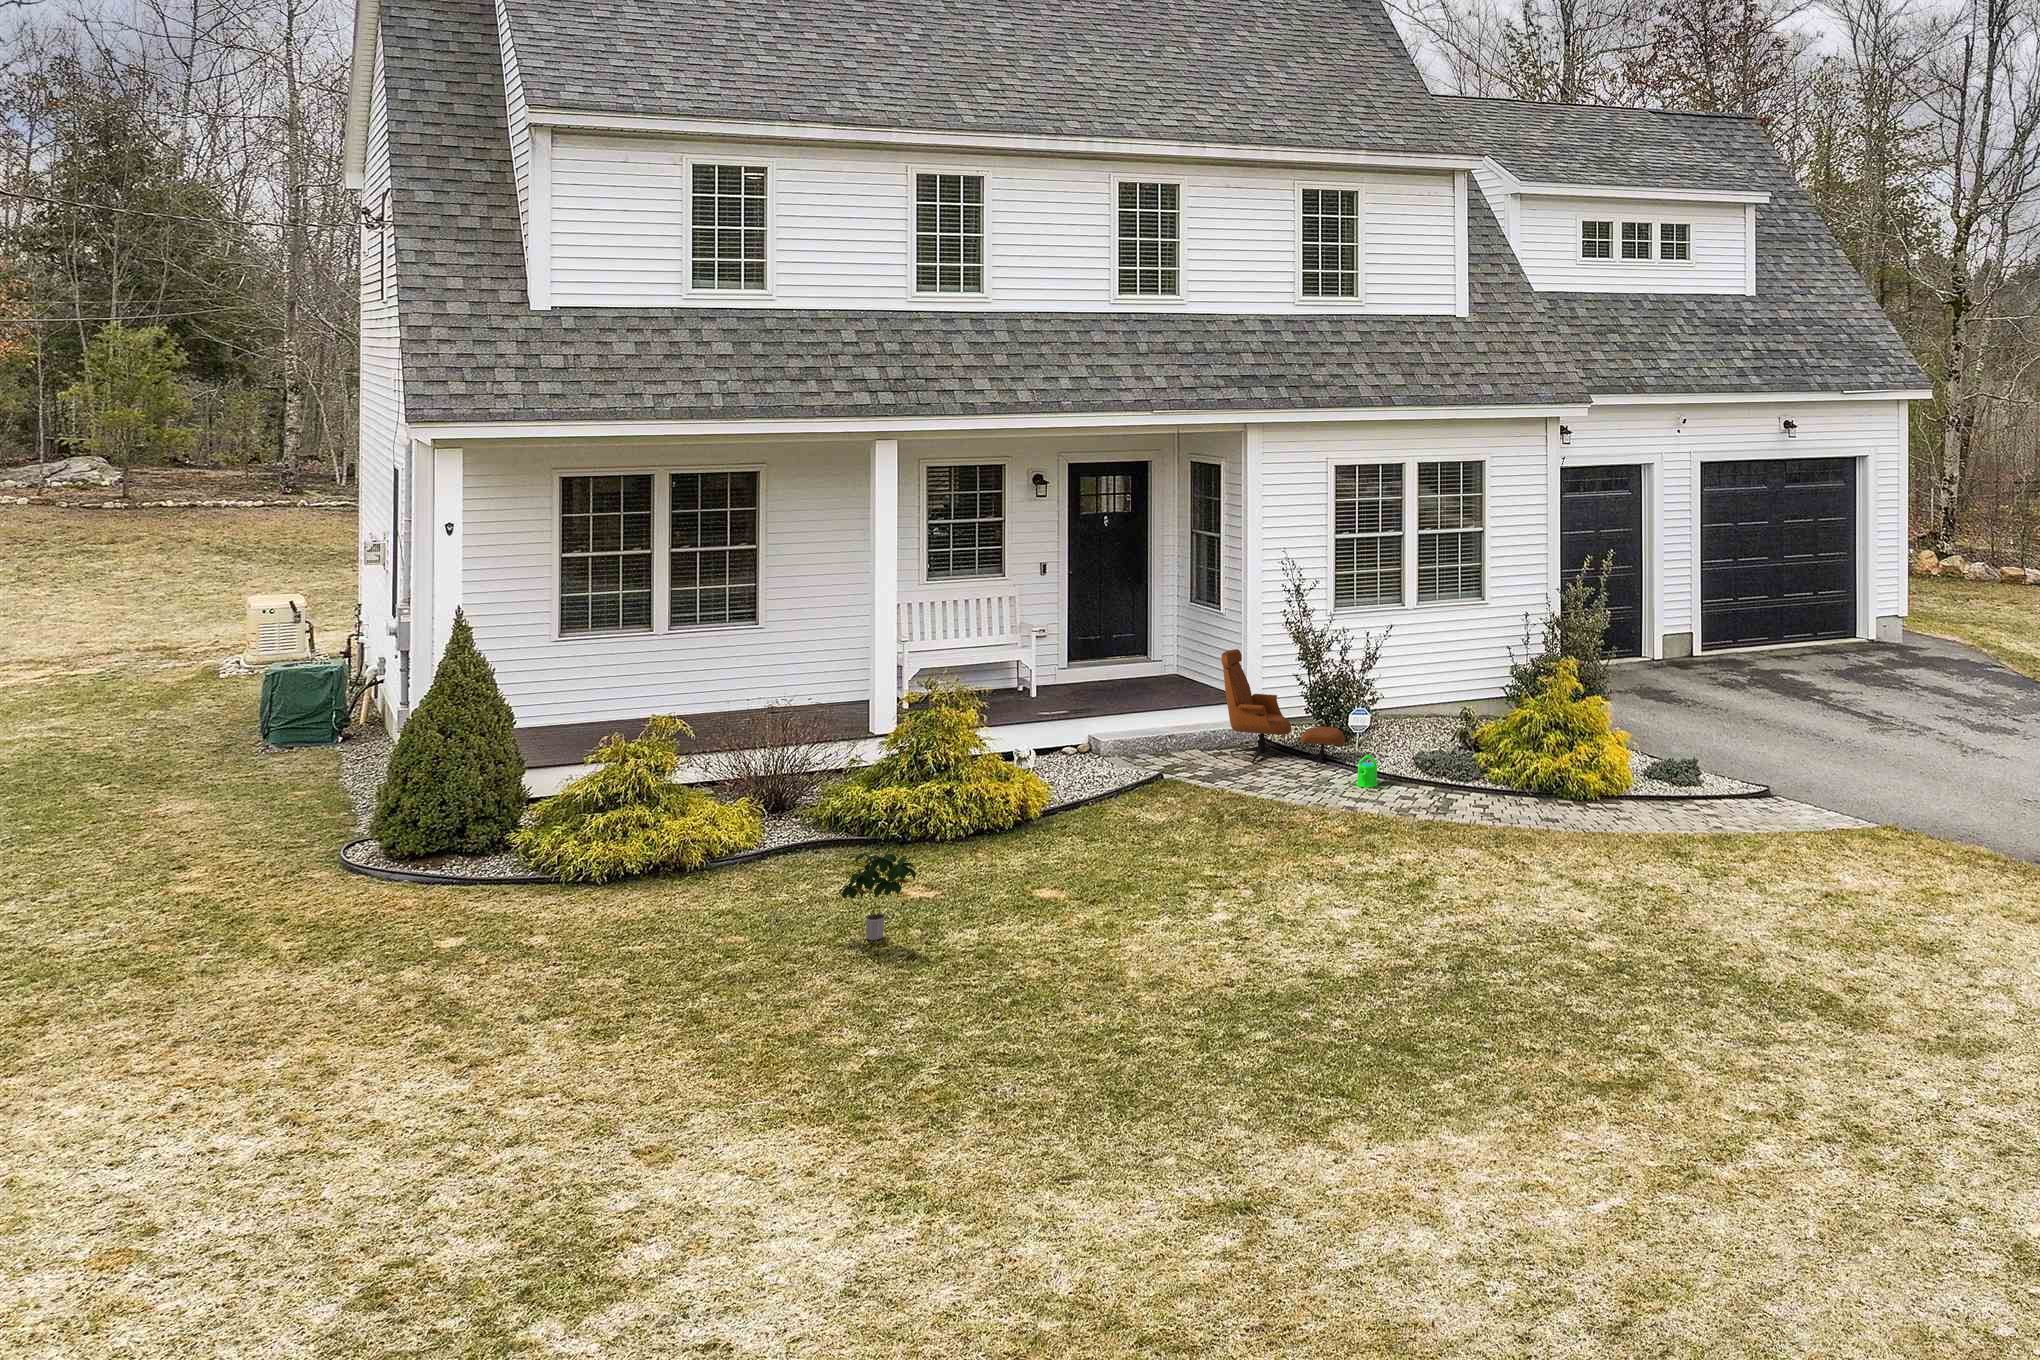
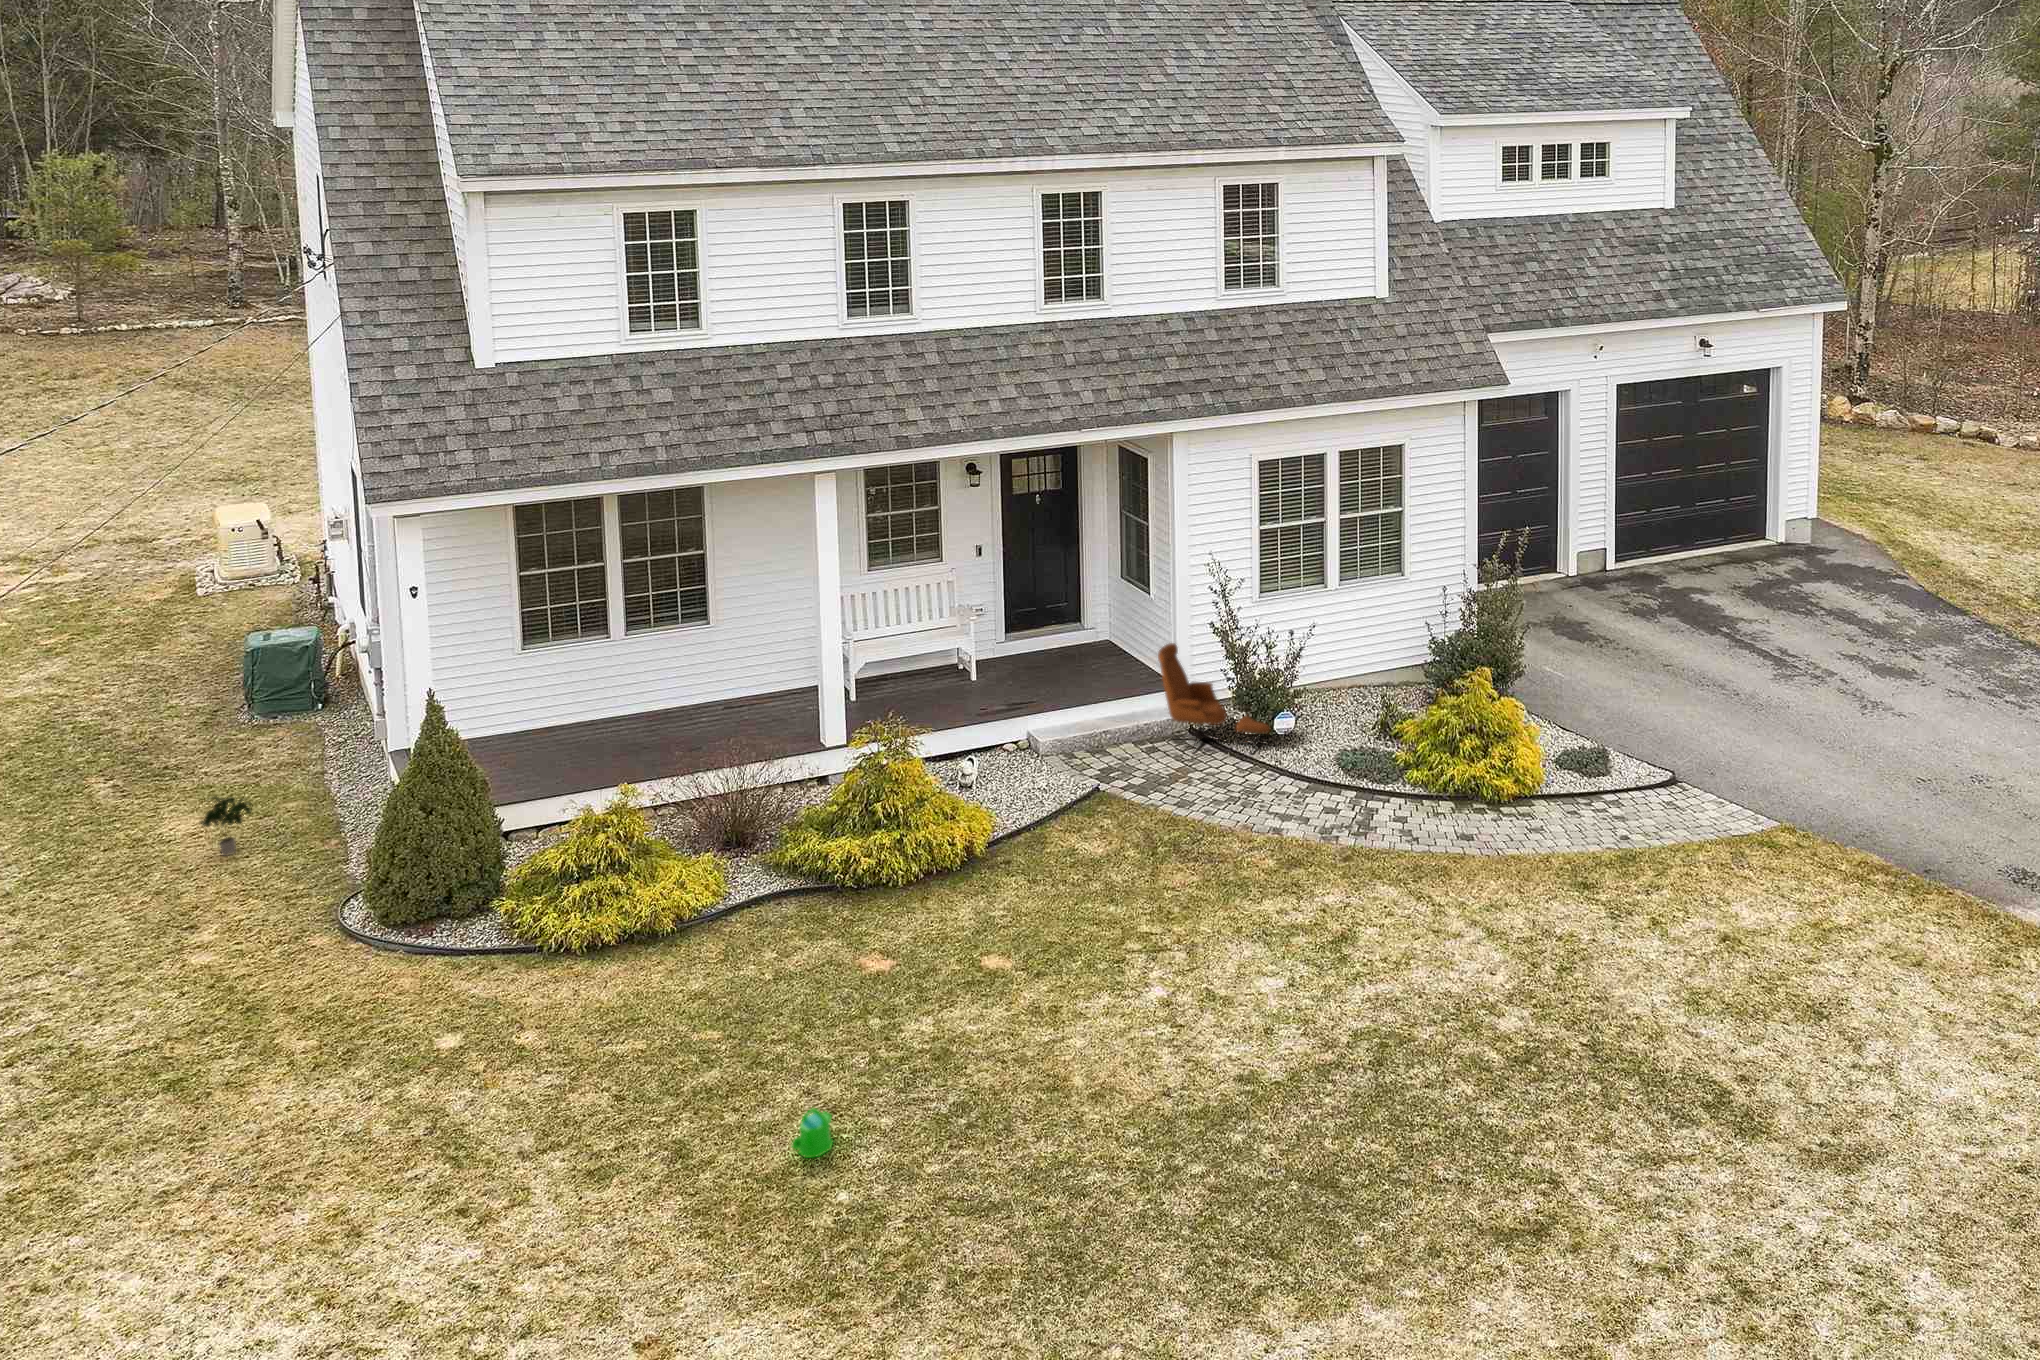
watering can: present [1356,755,1378,787] -> present [791,1108,833,1158]
potted plant: present [839,853,916,940] -> present [201,796,251,856]

